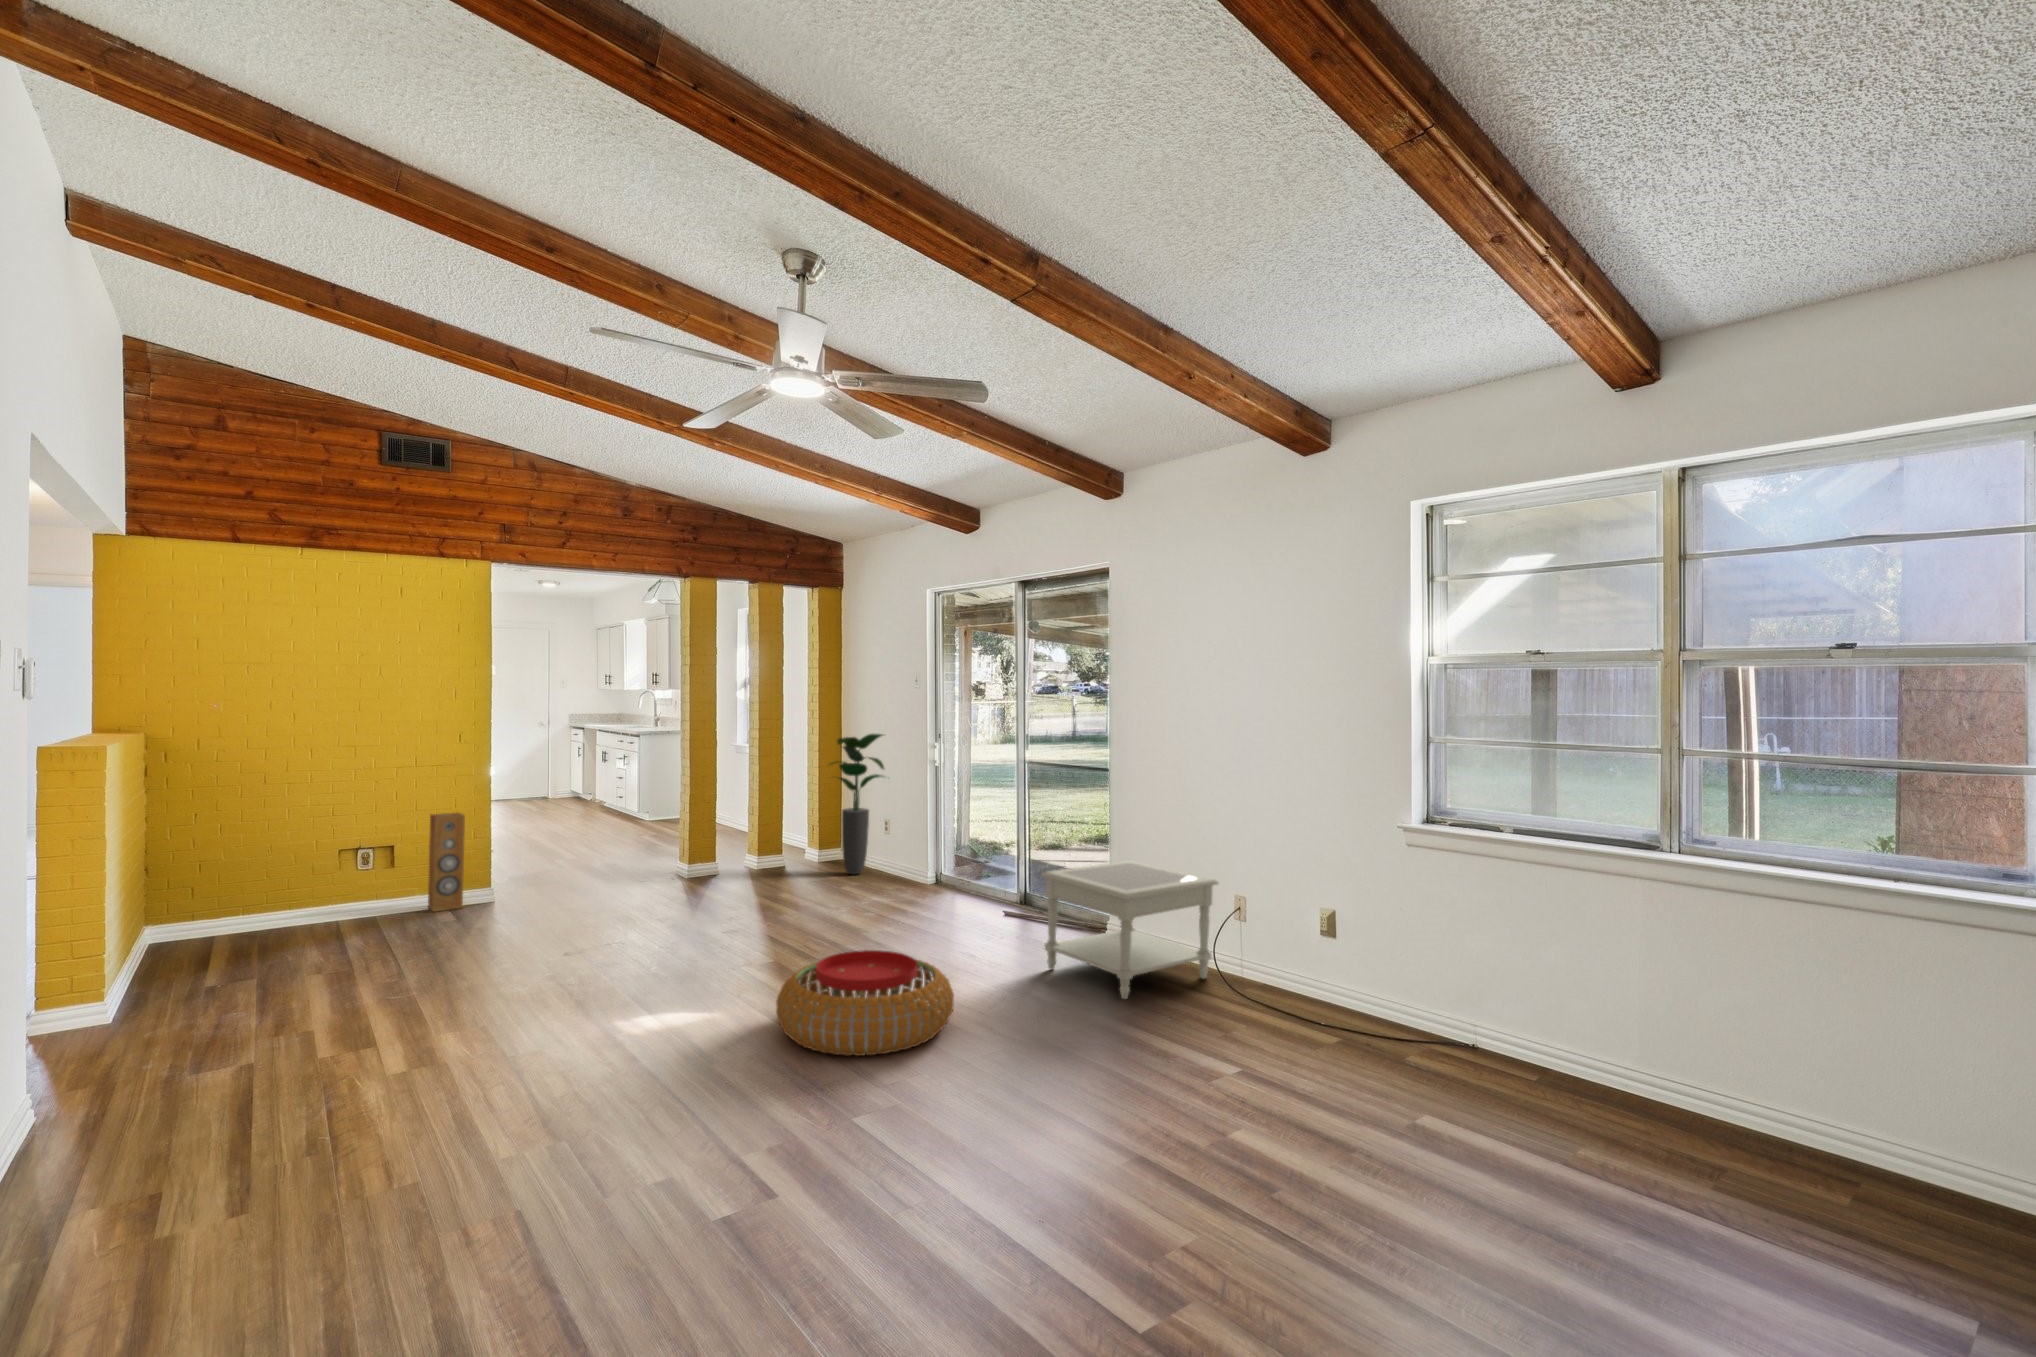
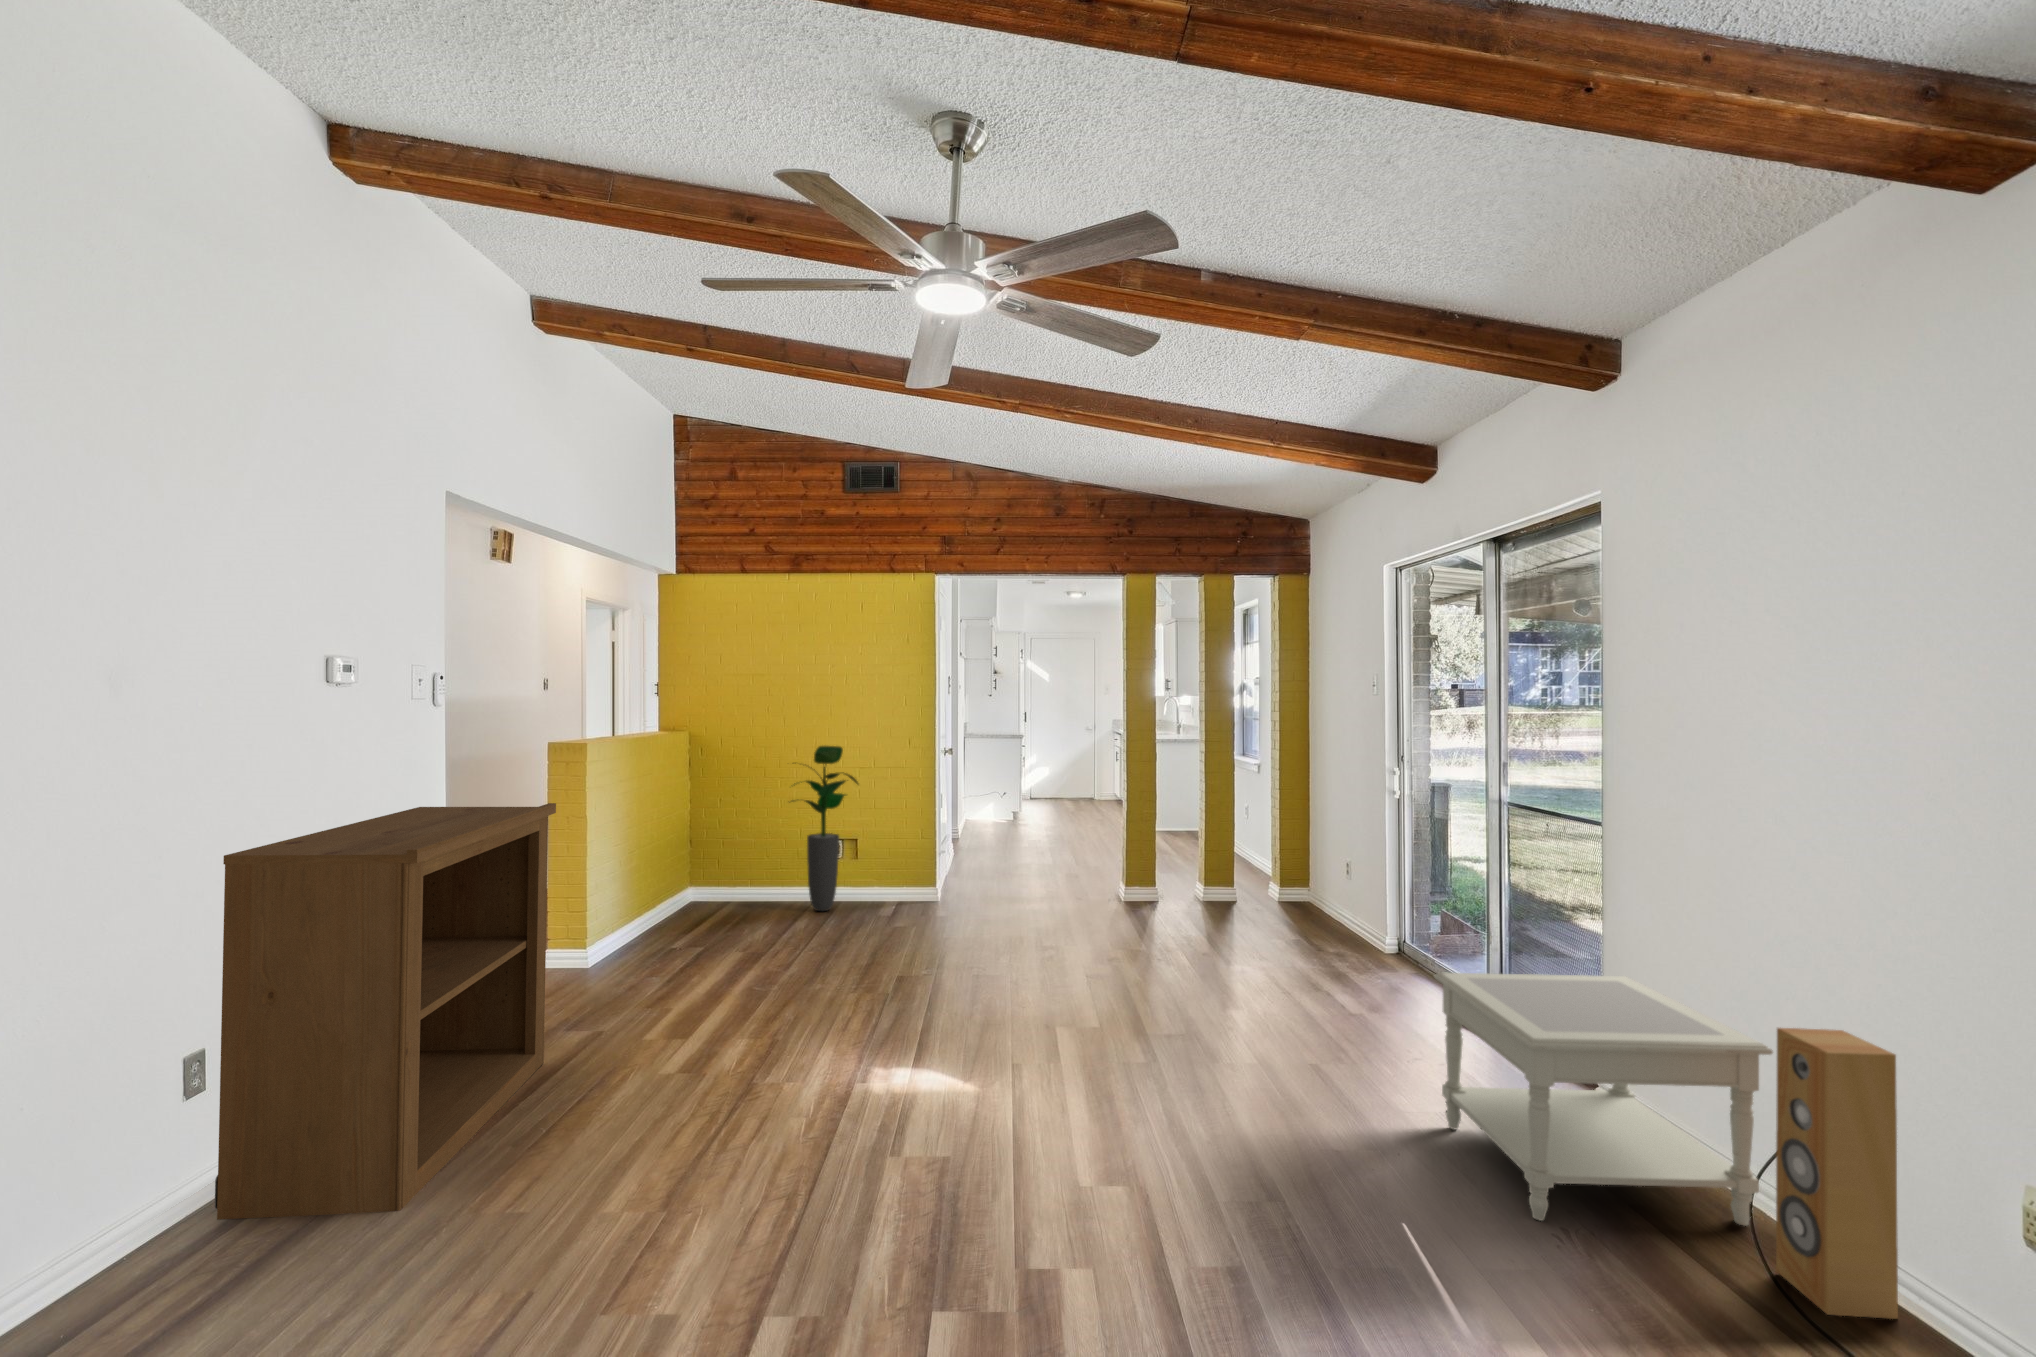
potted plant: present [834,734,884,875] -> present [792,746,858,911]
speaker: present [428,813,465,912] -> present [1776,1028,1898,1319]
bookshelf: none [10,816,295,1323] -> present [215,803,556,1220]
pouf: present [776,950,954,1056] -> none [987,1037,1226,1198]

